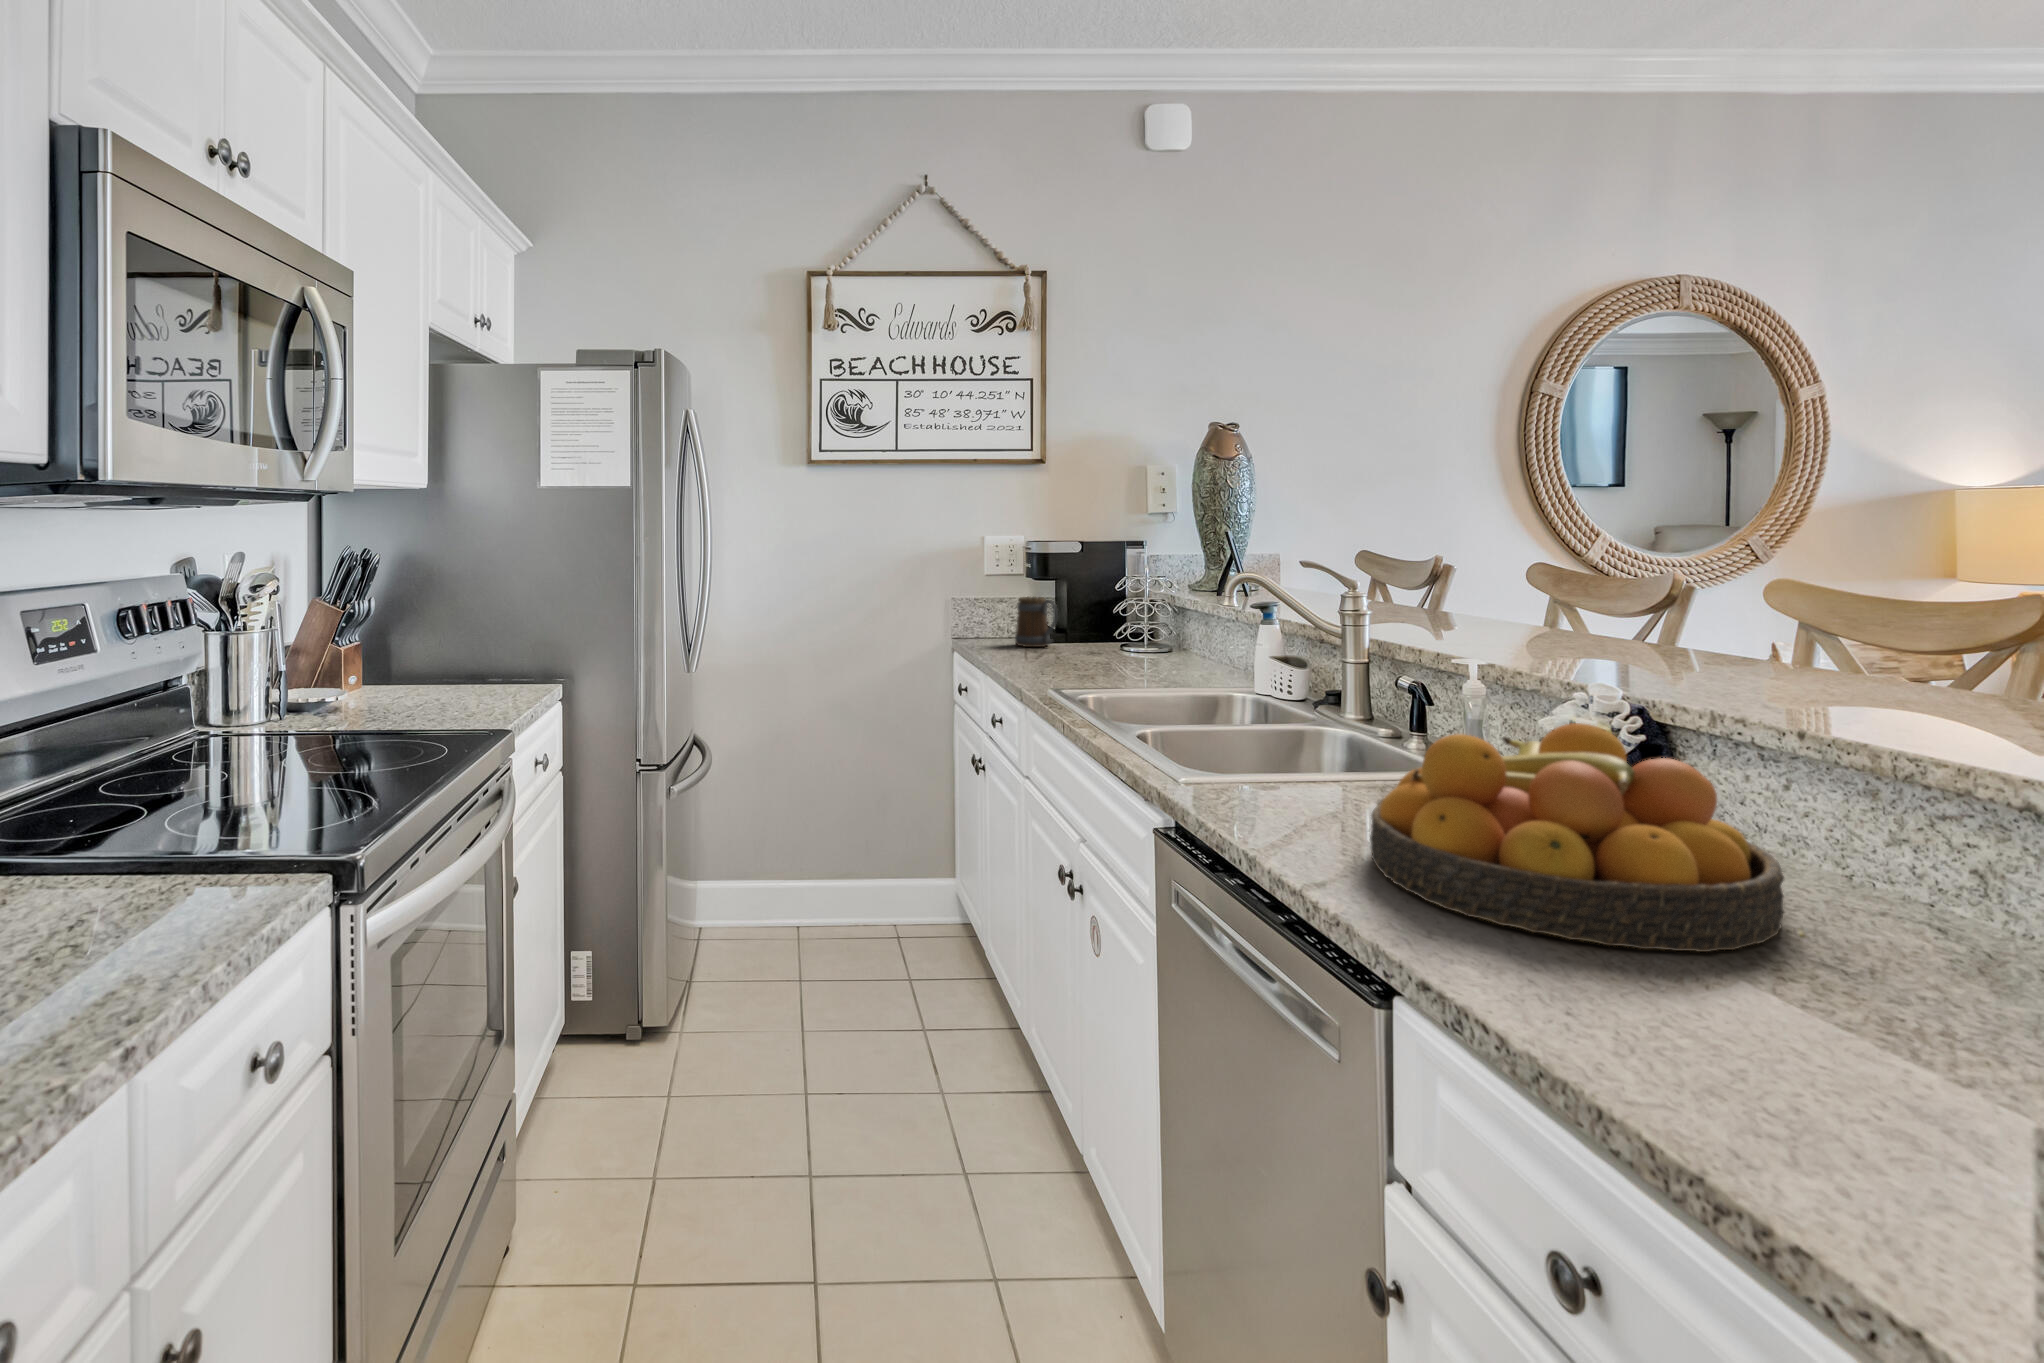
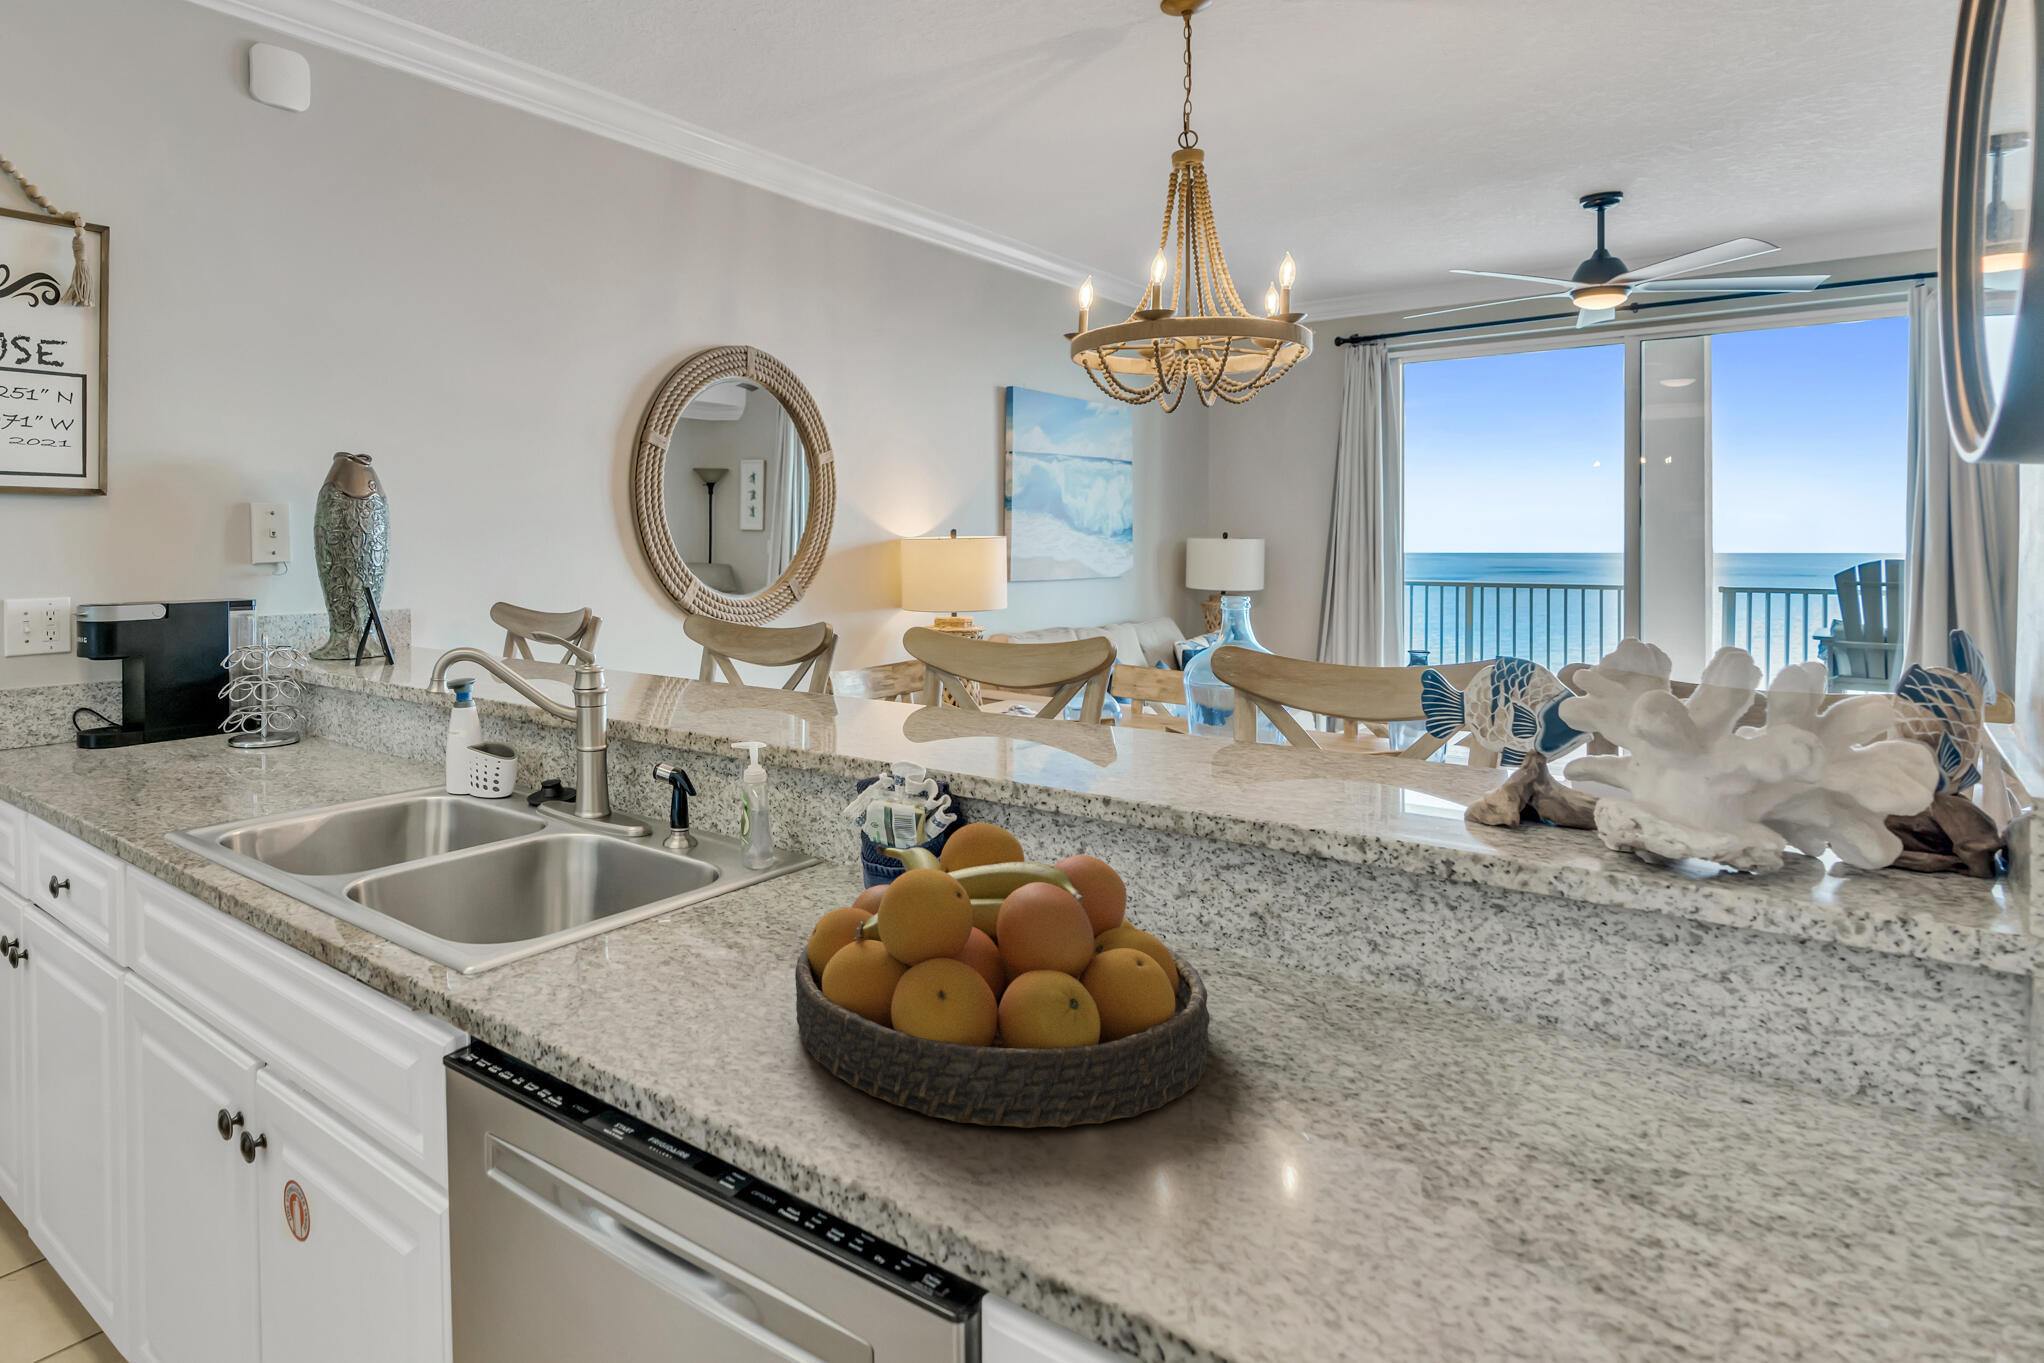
mug: present [1015,596,1058,647] -> none [61,691,137,768]

